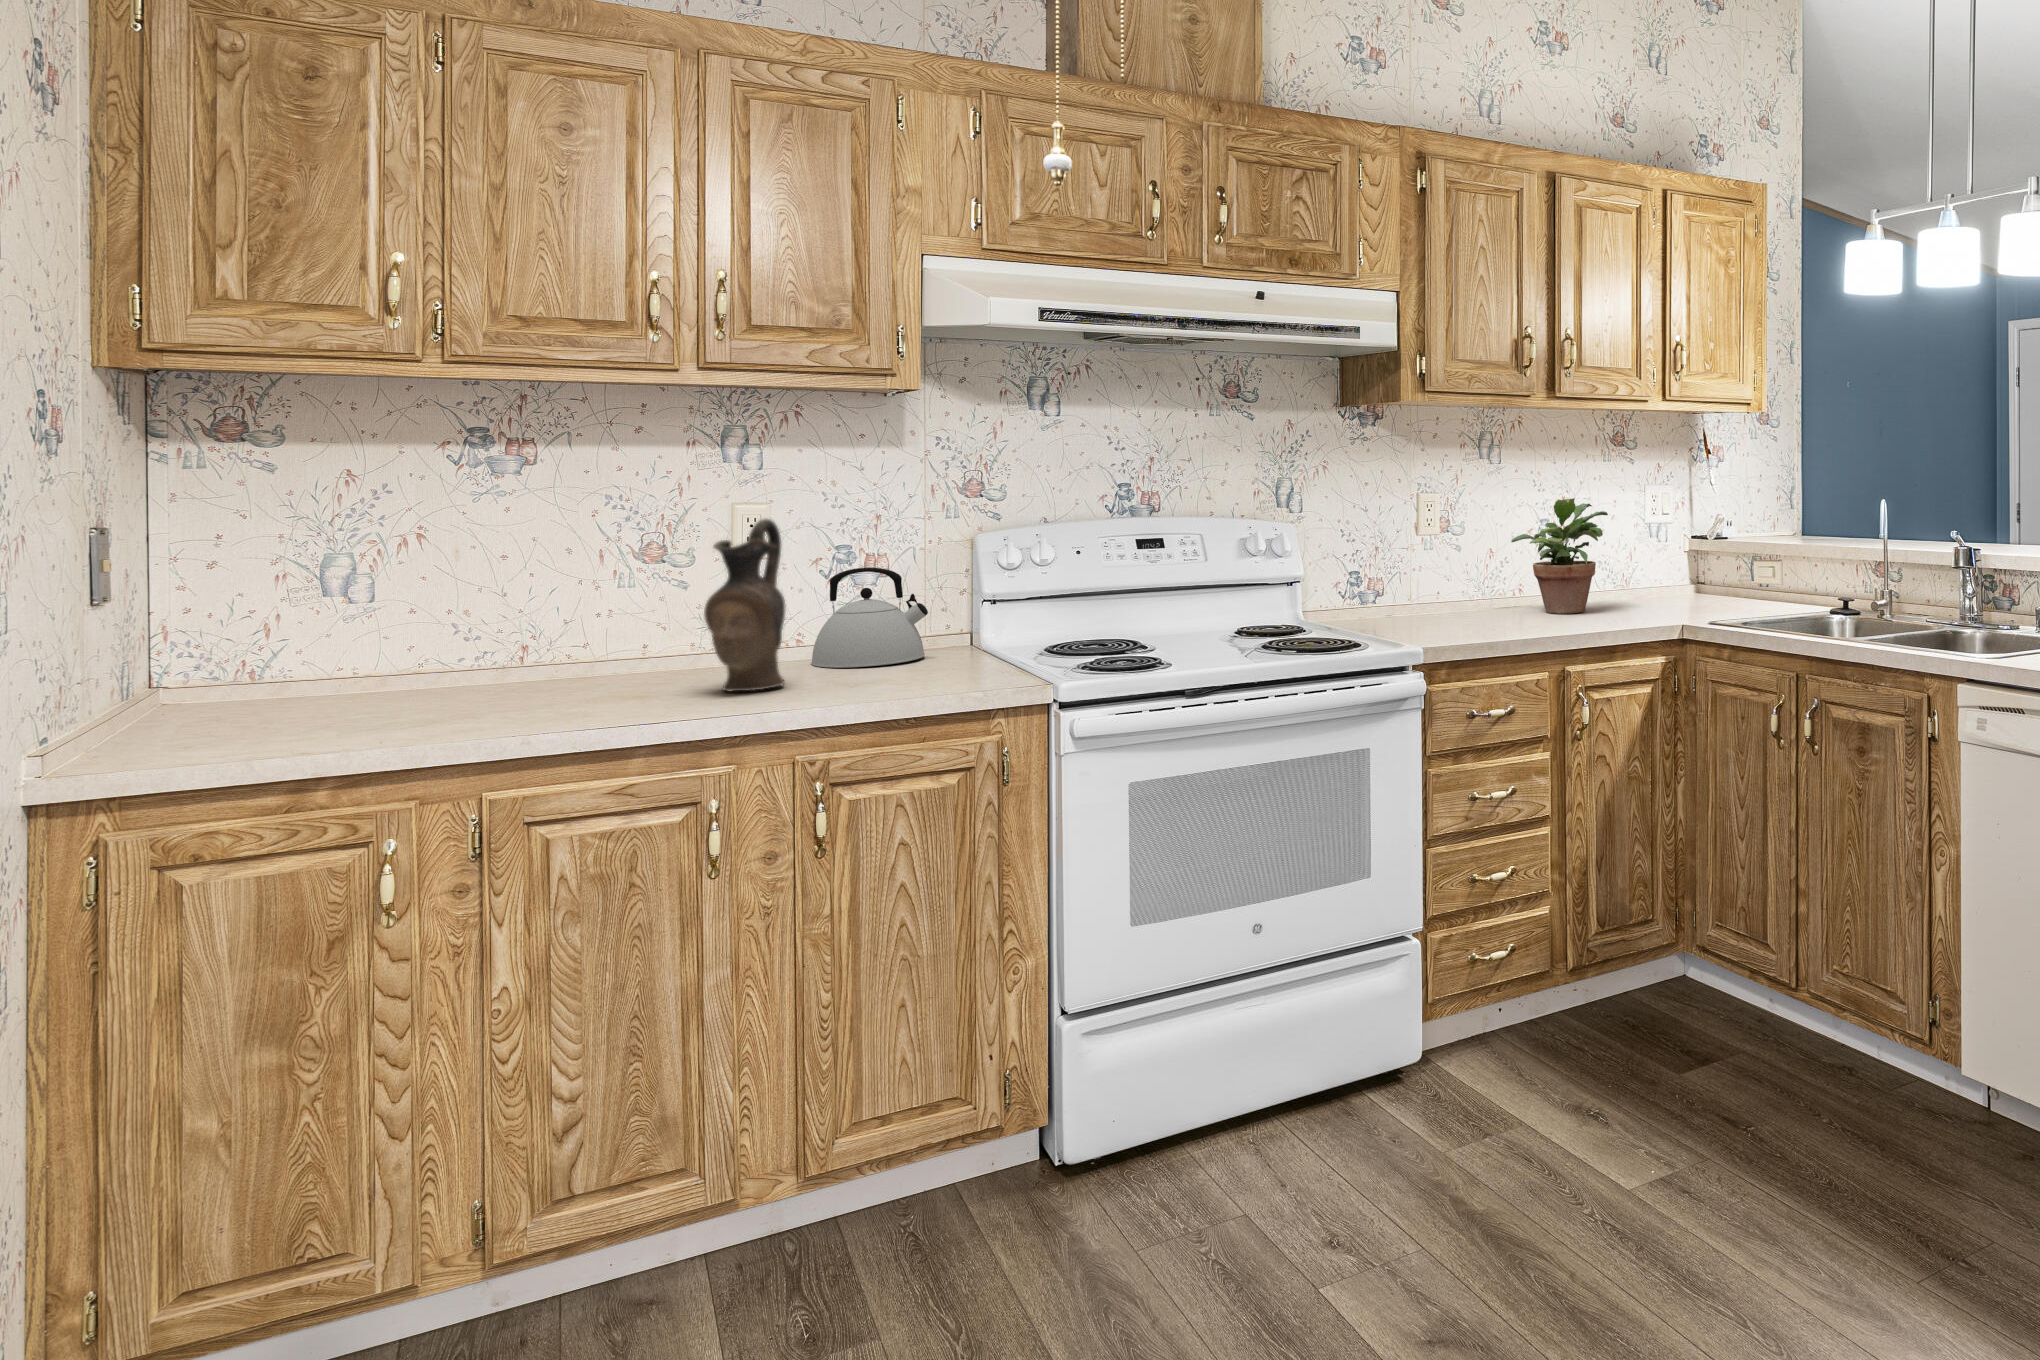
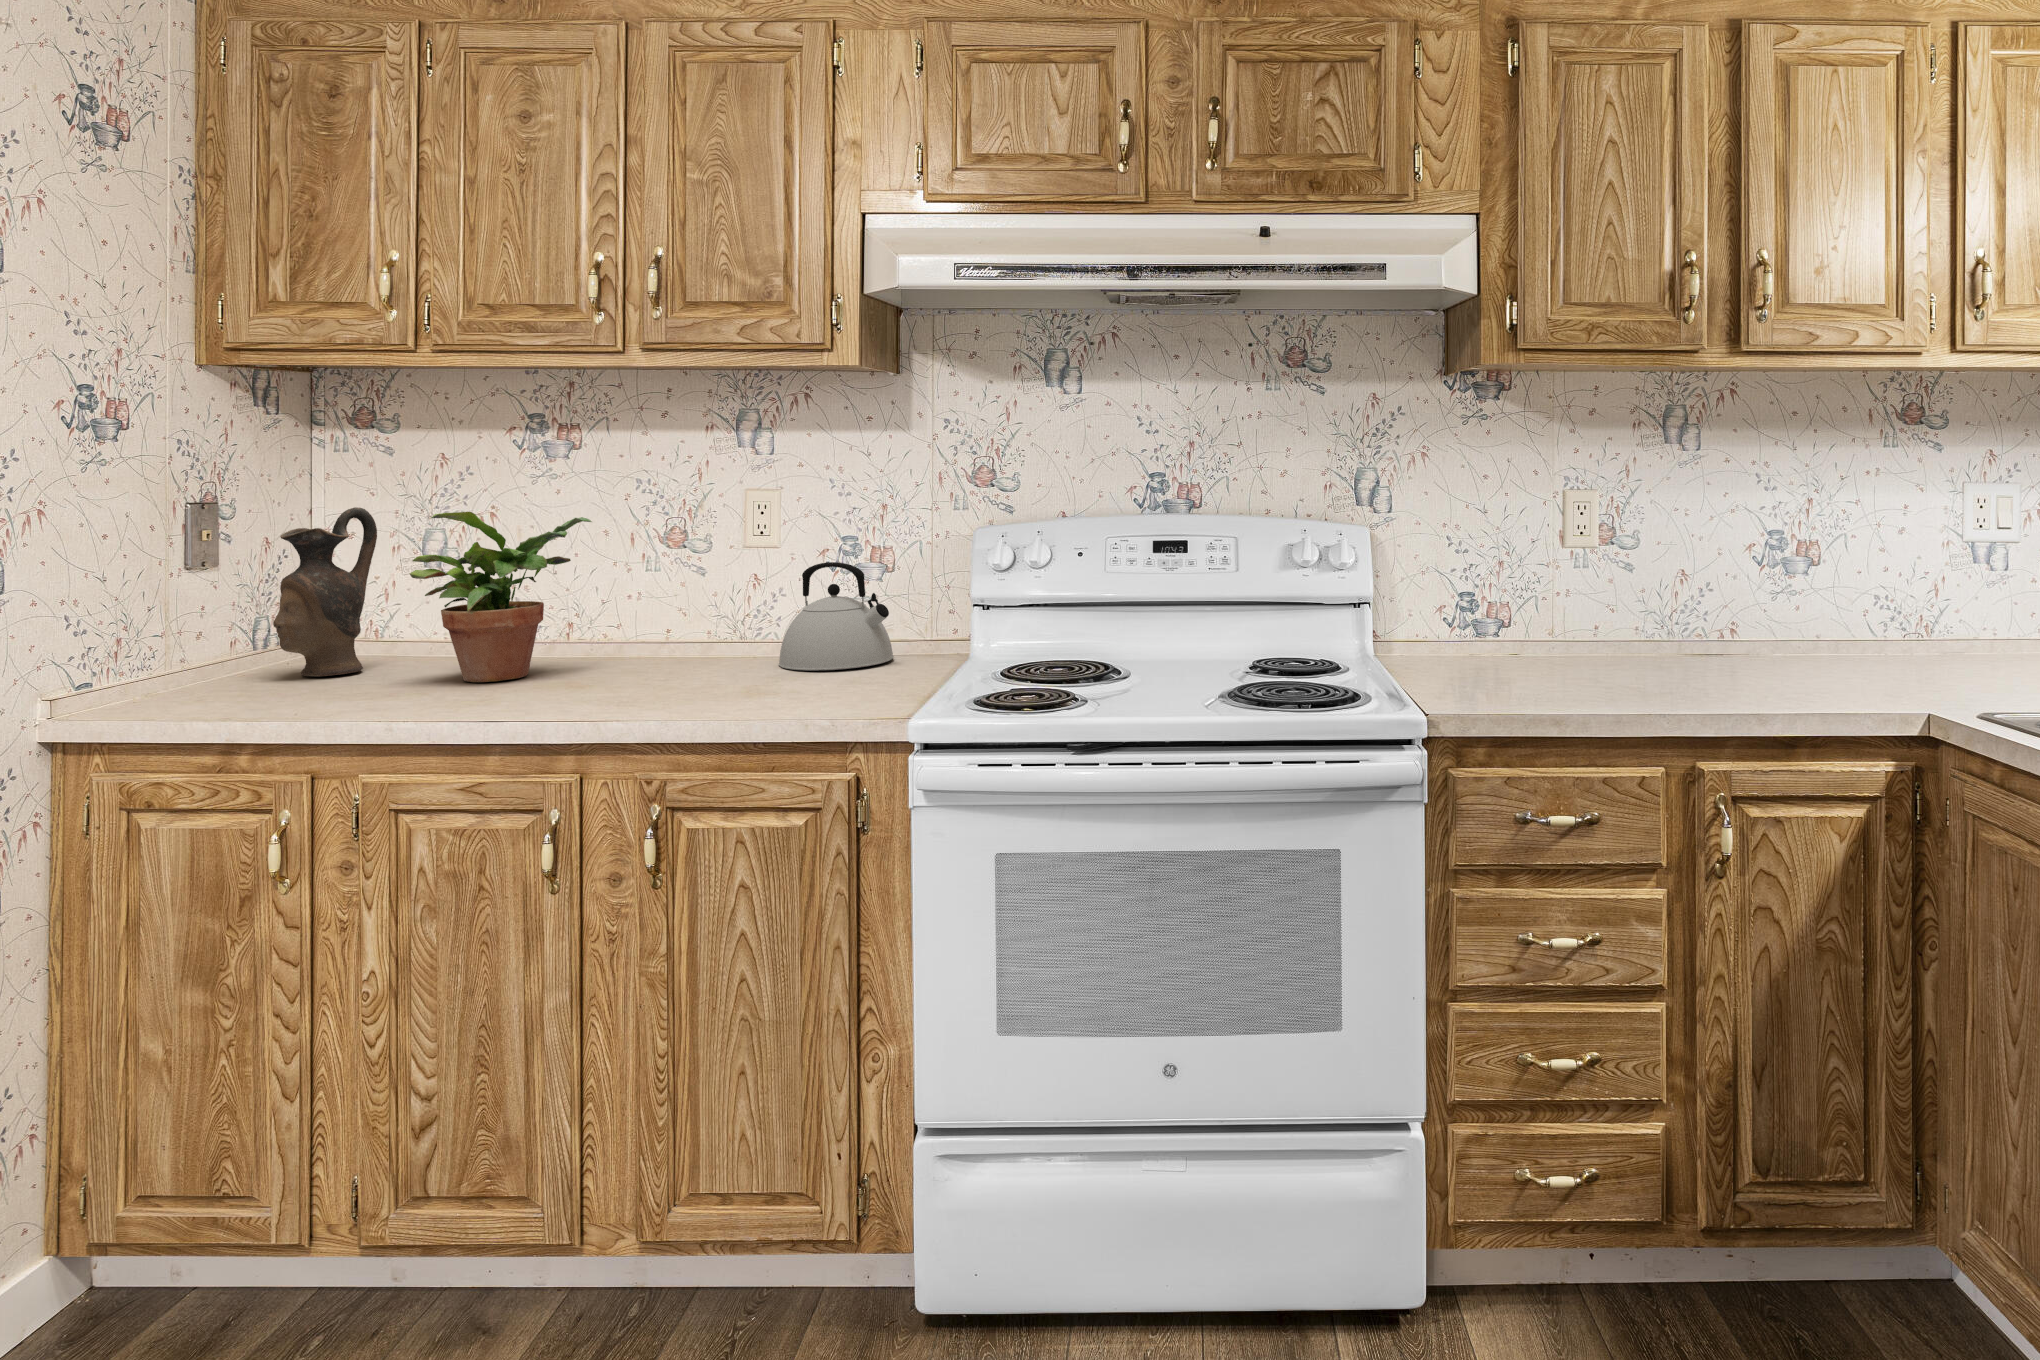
potted plant: present [1511,498,1608,614] -> present [409,511,592,682]
ceramic pitcher: present [704,519,786,691] -> present [273,507,377,676]

